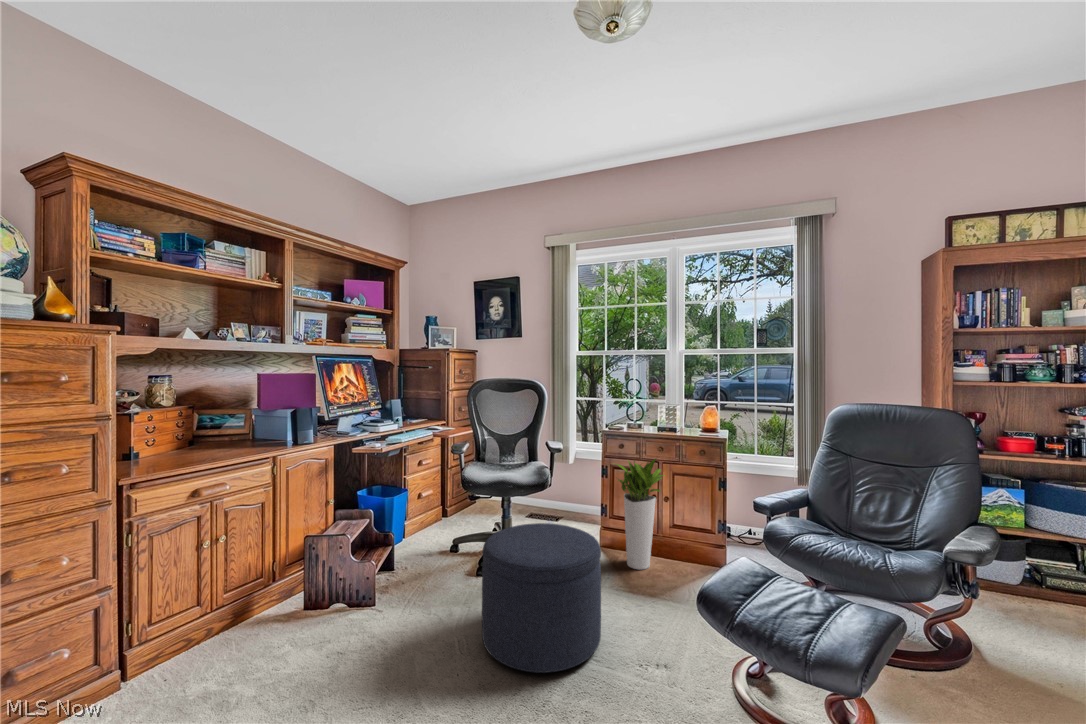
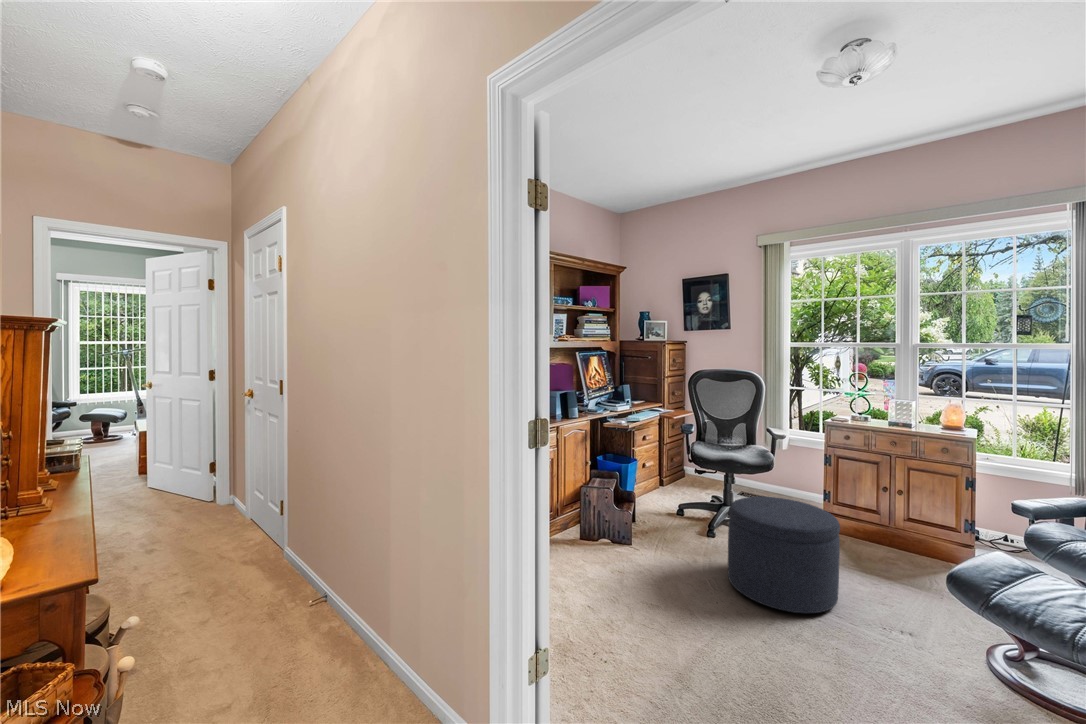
planter: present [617,459,663,570] -> none [839,450,900,554]

